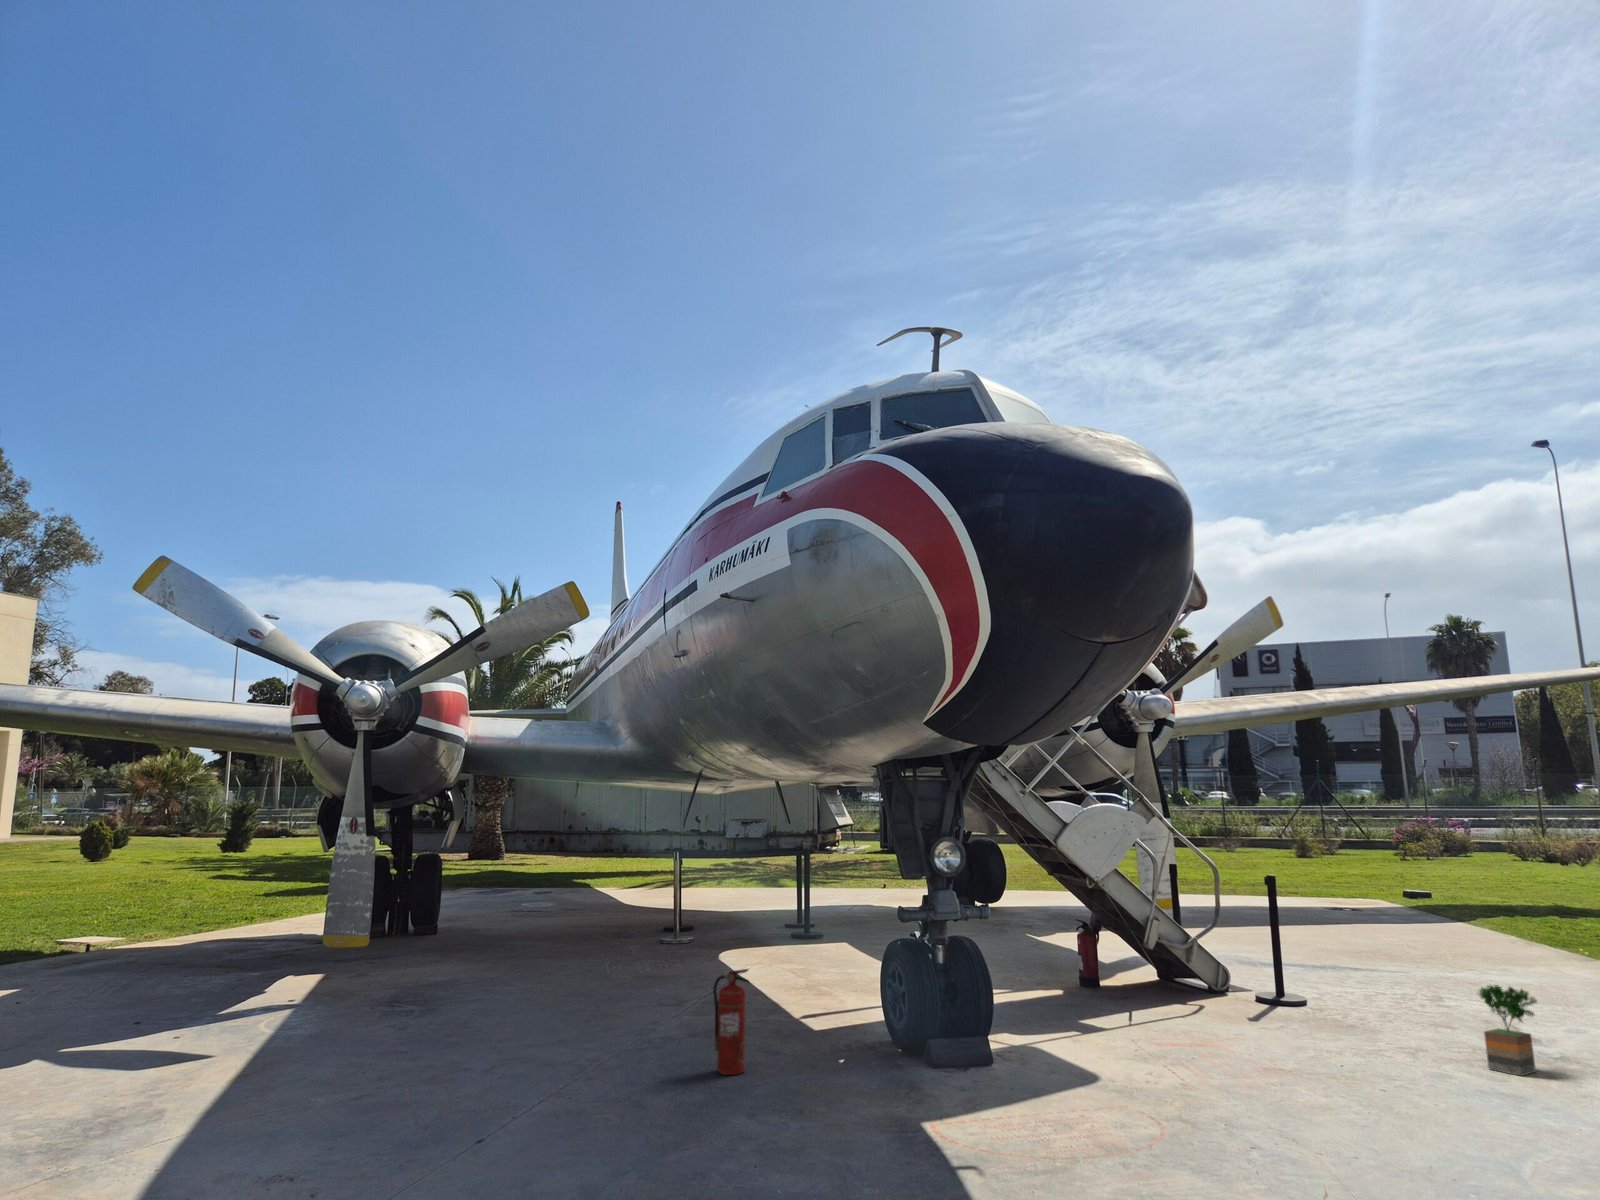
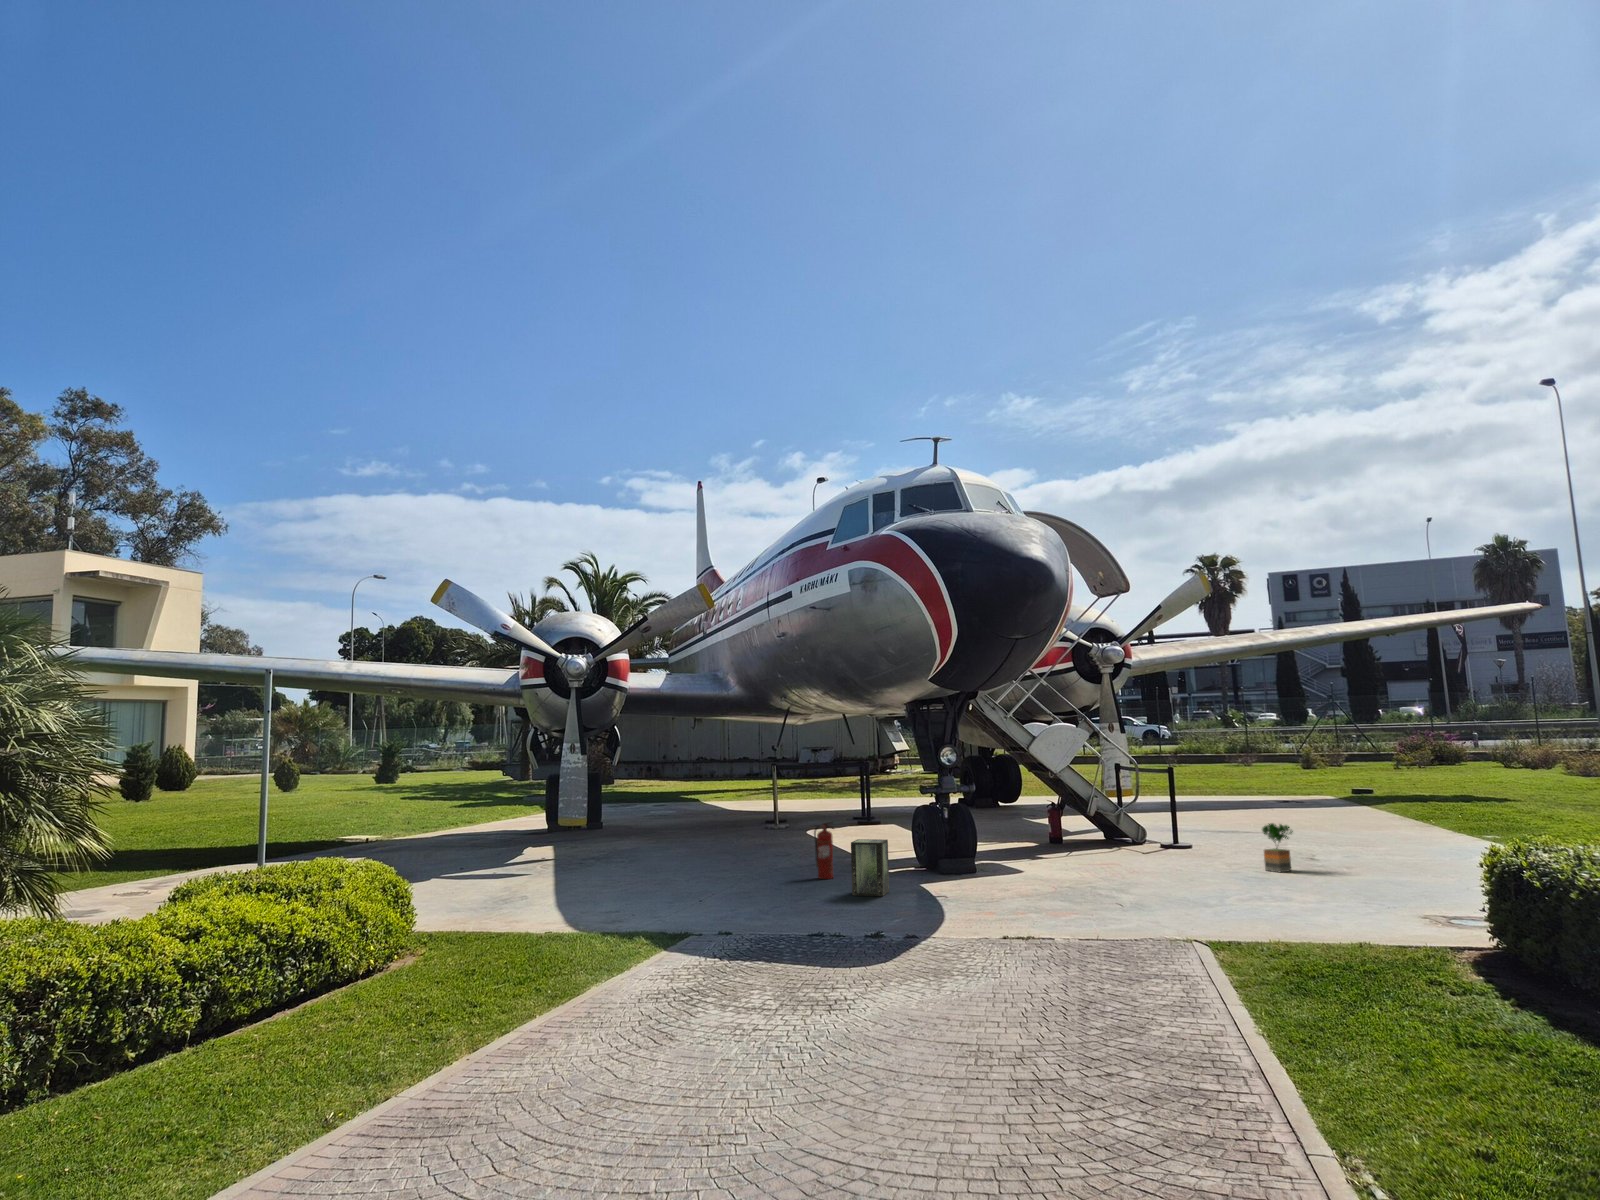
storage box: none [775,1016,846,1140] -> present [851,839,889,896]

